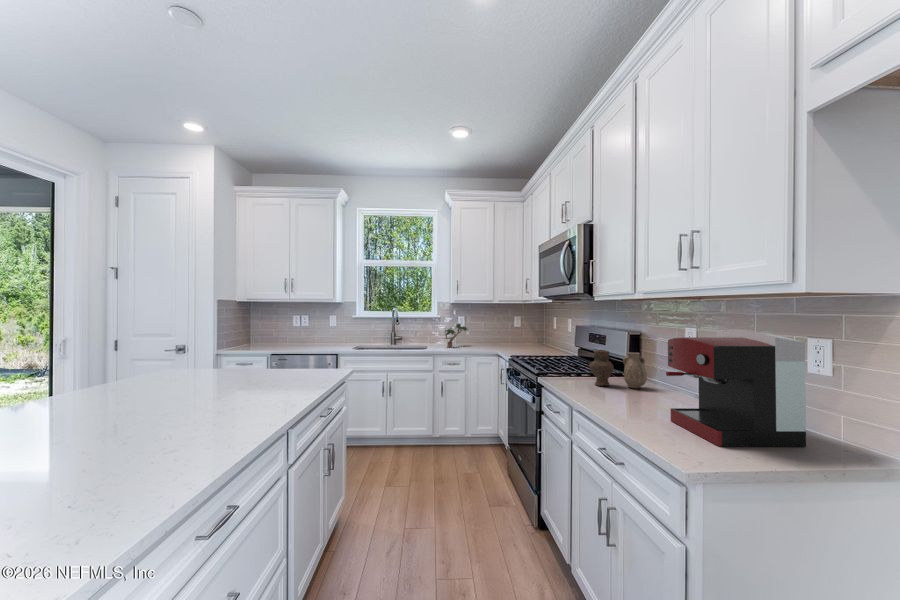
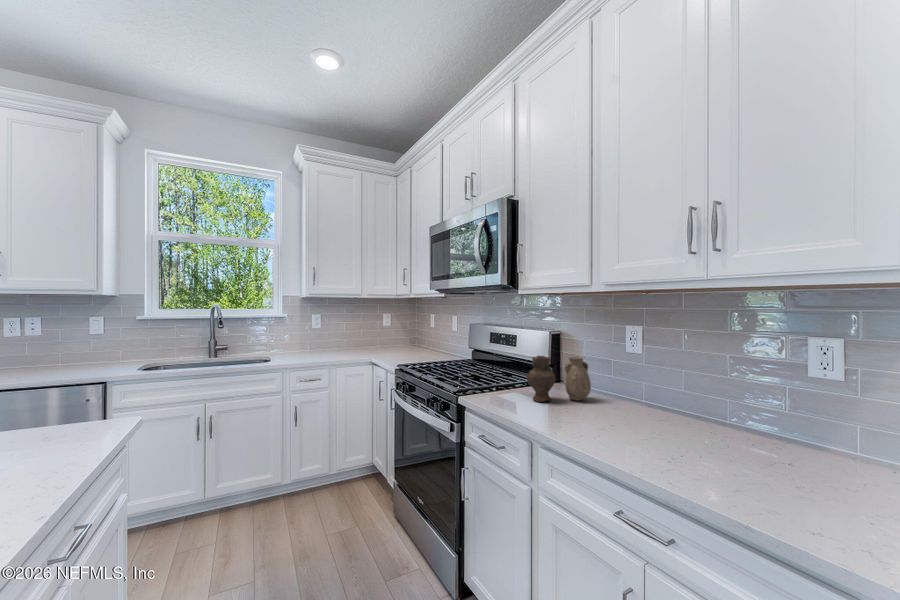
potted plant: present [445,324,467,347] -> none [293,323,331,356]
coffee maker: present [666,329,806,447] -> none [684,330,851,496]

